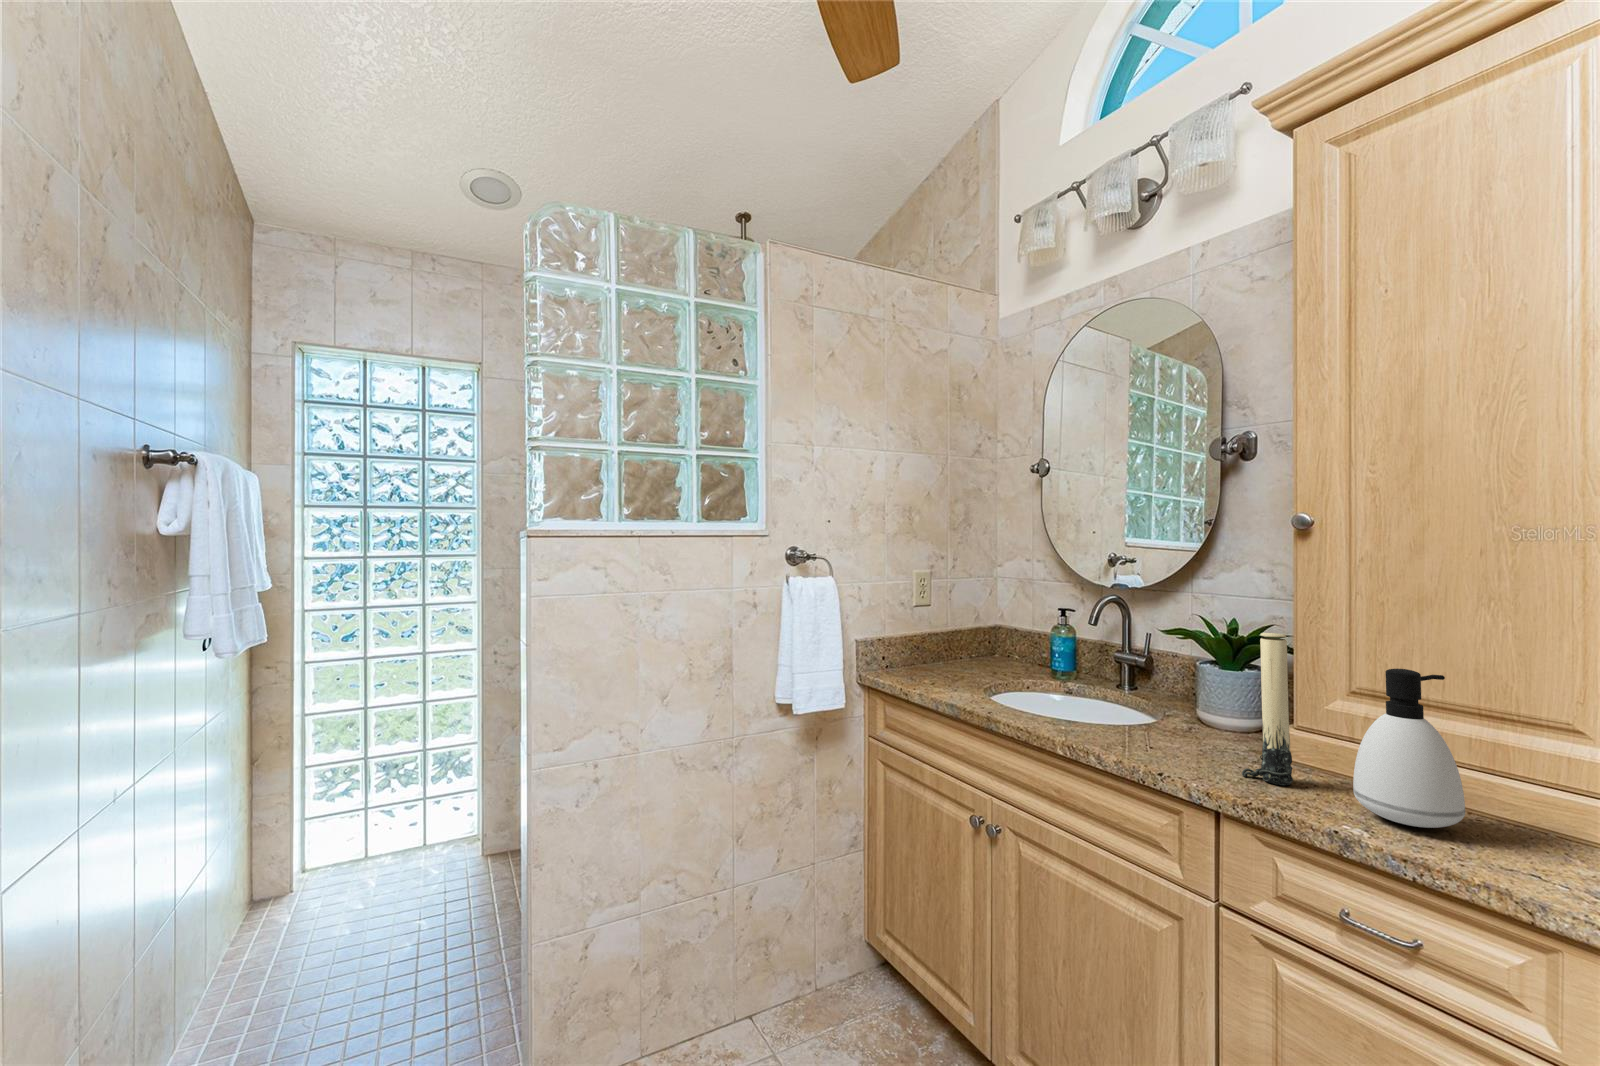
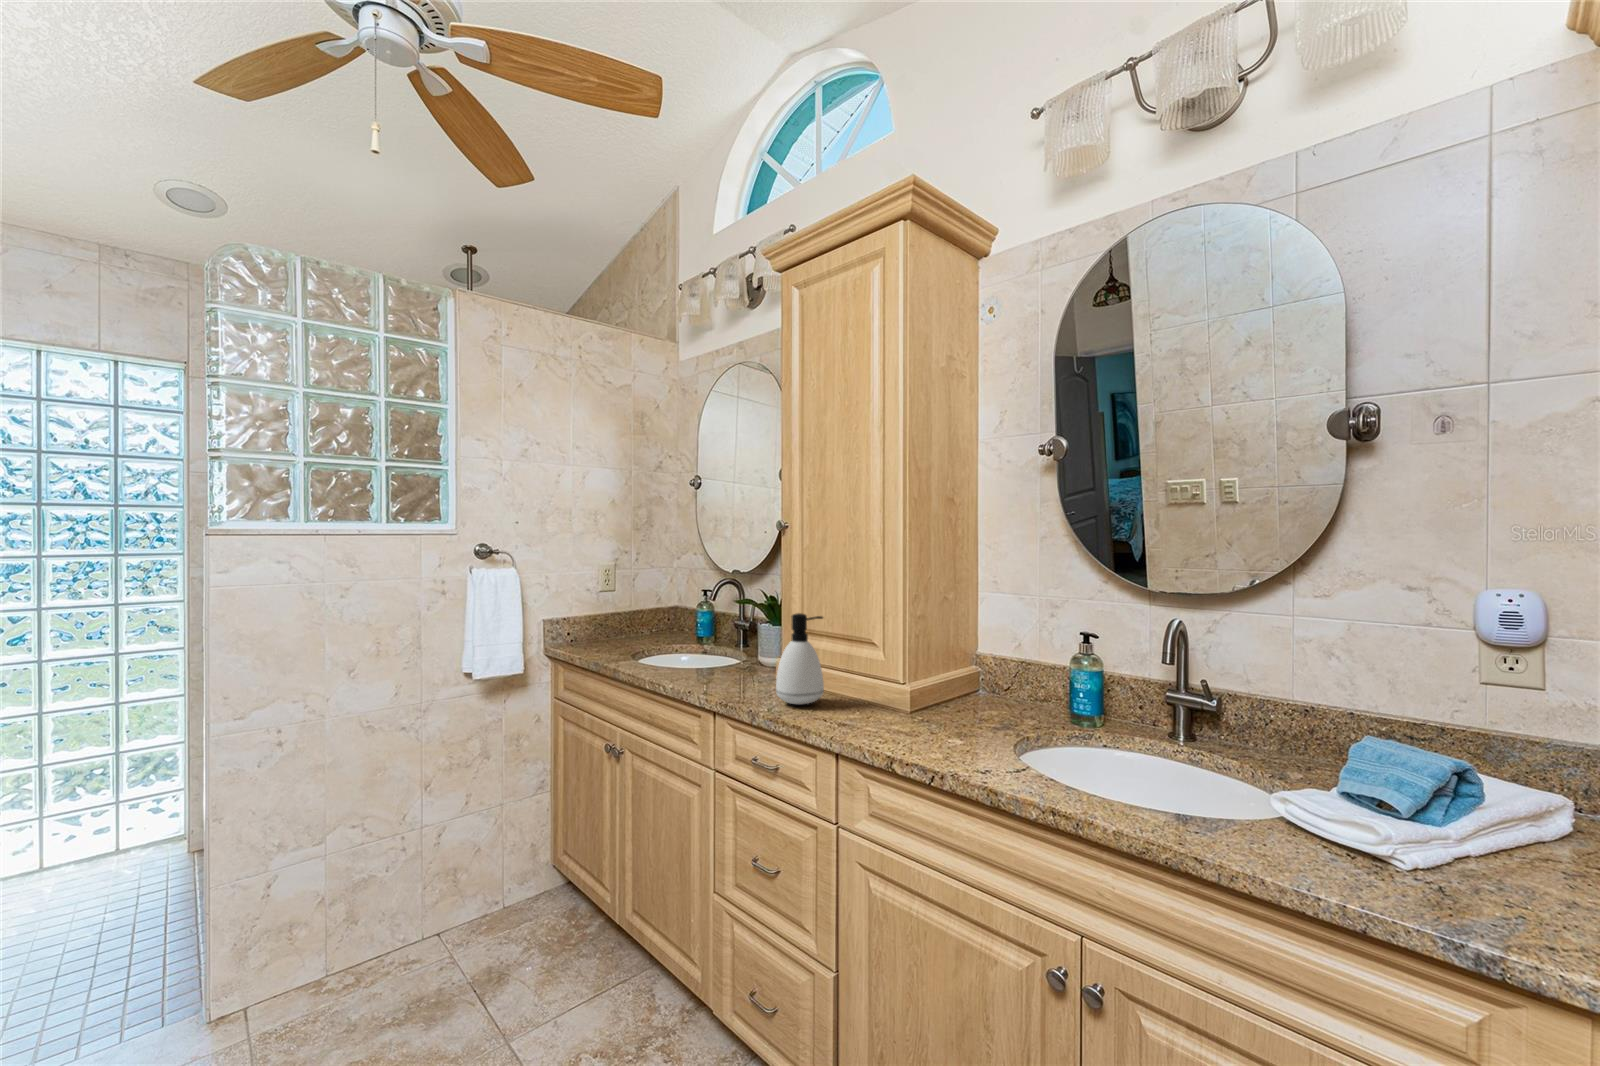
candle: present [1242,633,1293,785] -> none [742,596,766,692]

